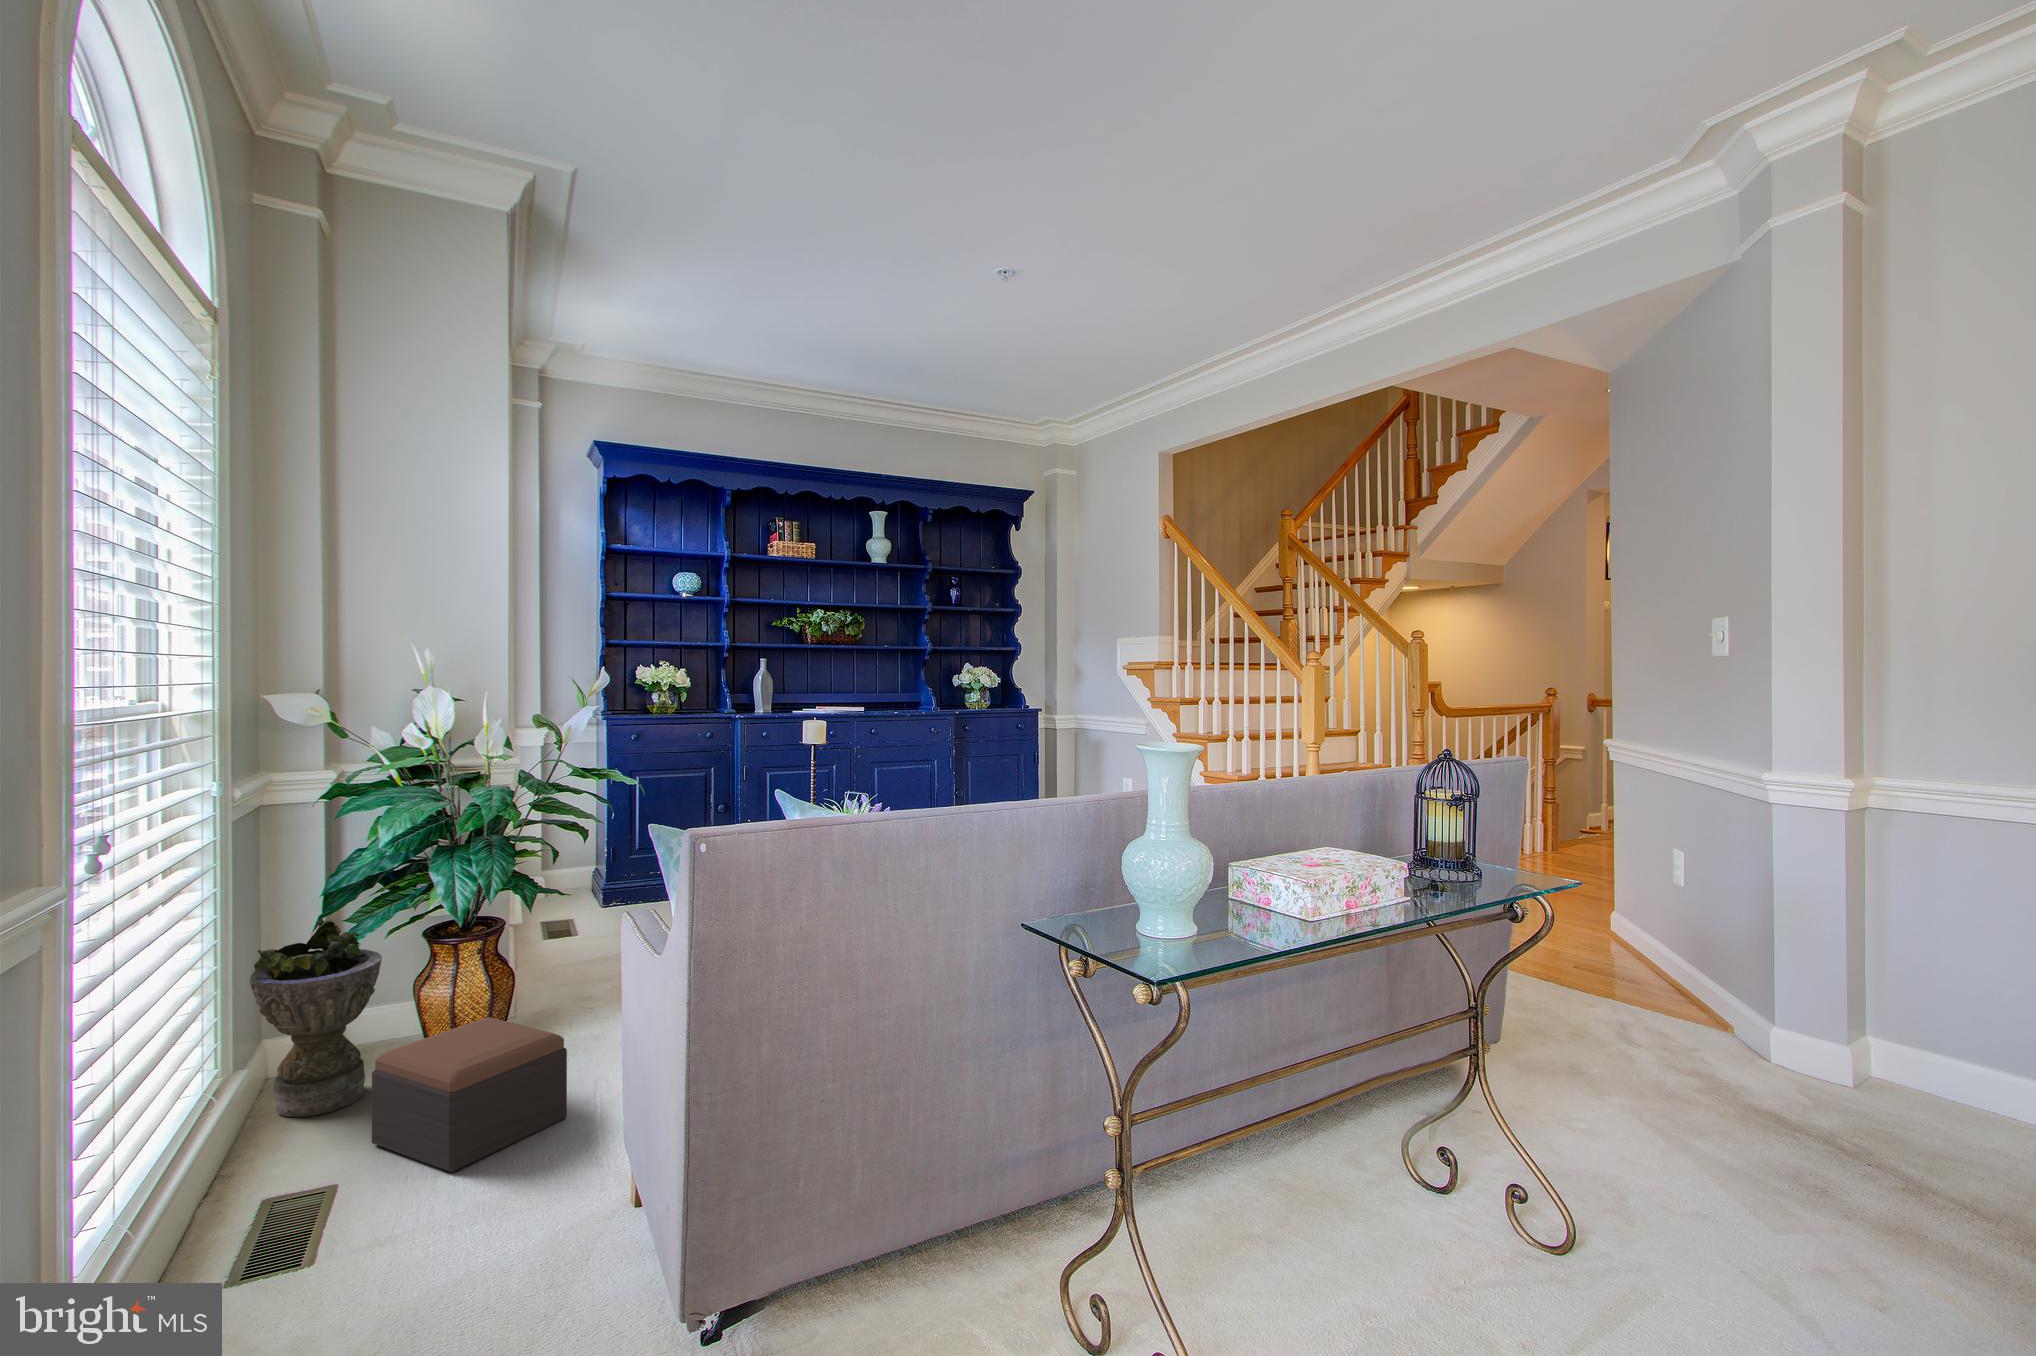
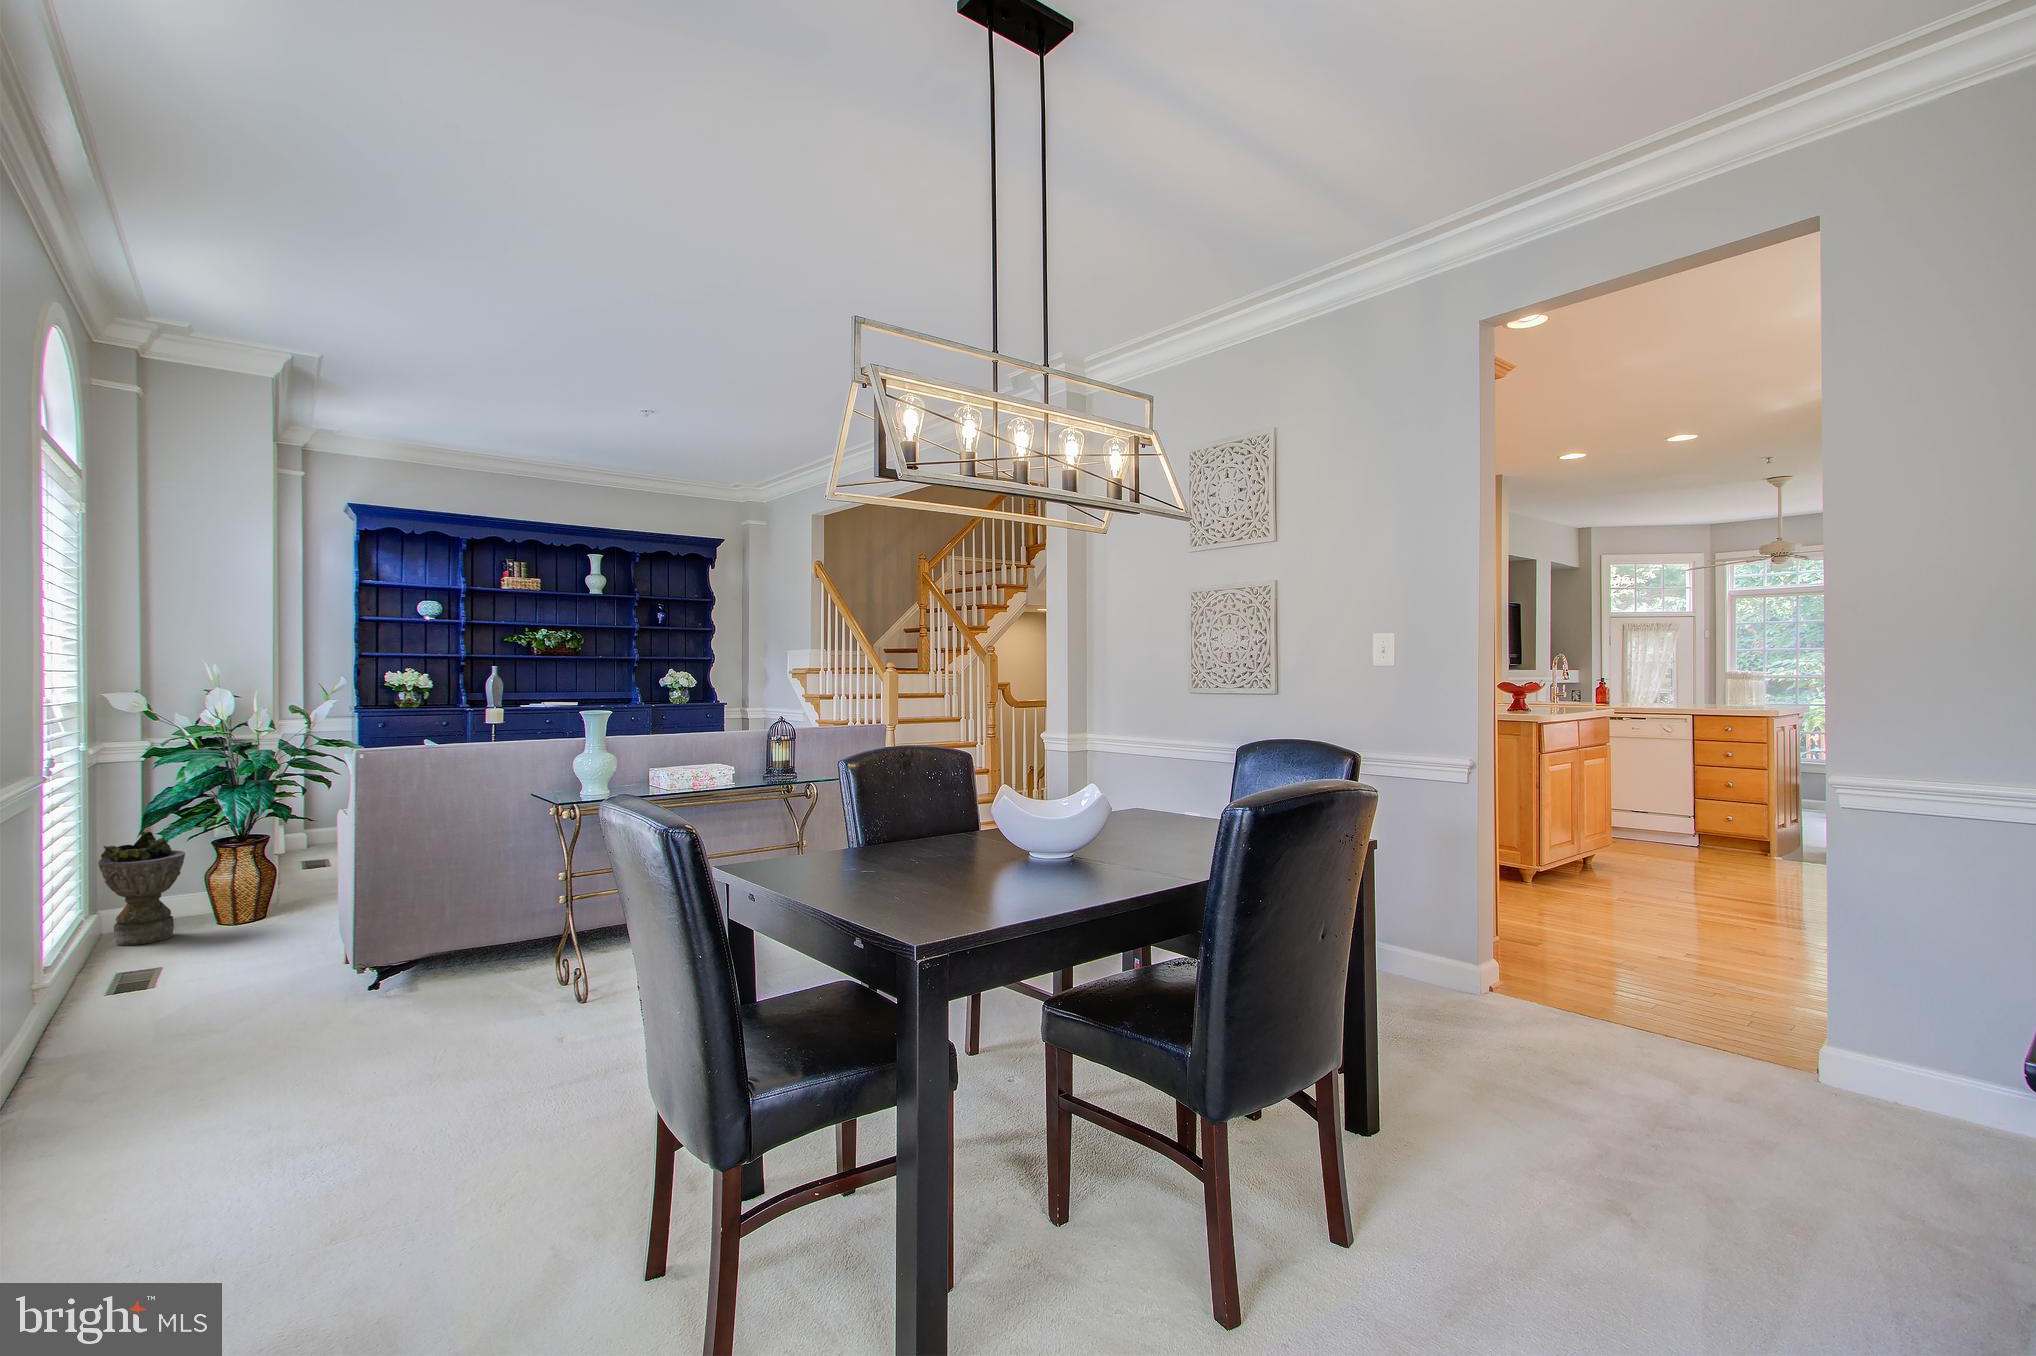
footstool: present [372,1017,567,1172] -> none [183,885,308,957]

